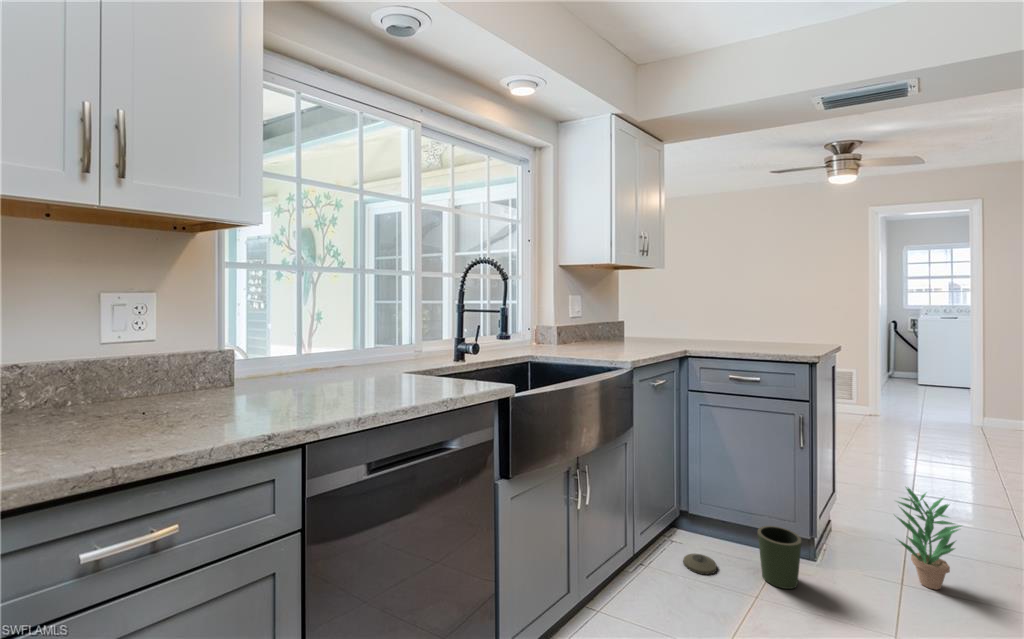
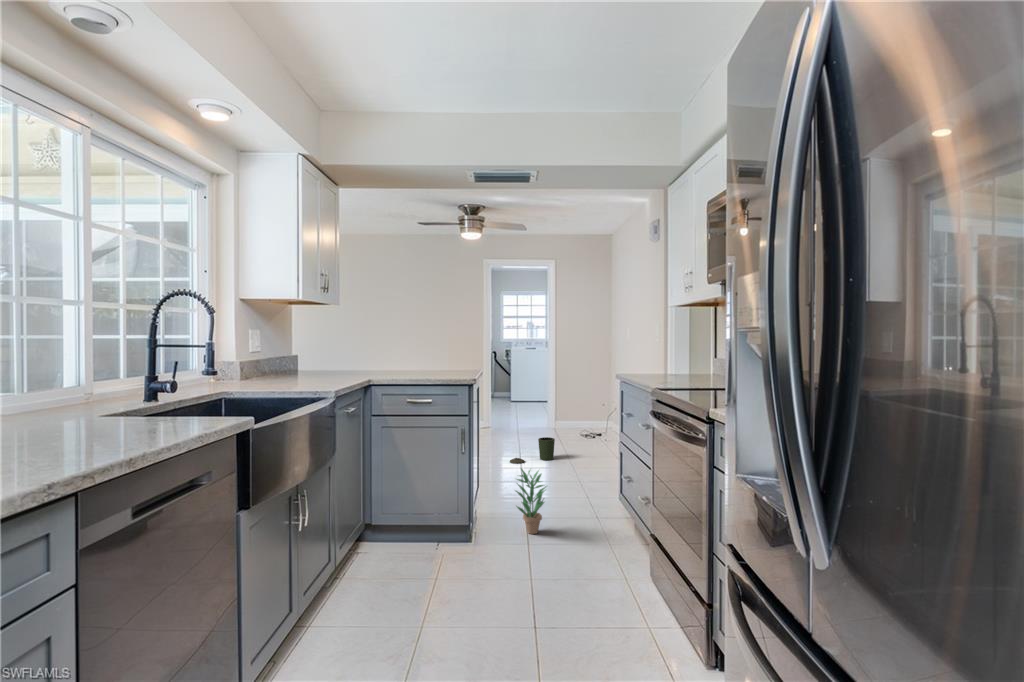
trash can: present [683,526,802,589] -> present [510,437,555,464]

